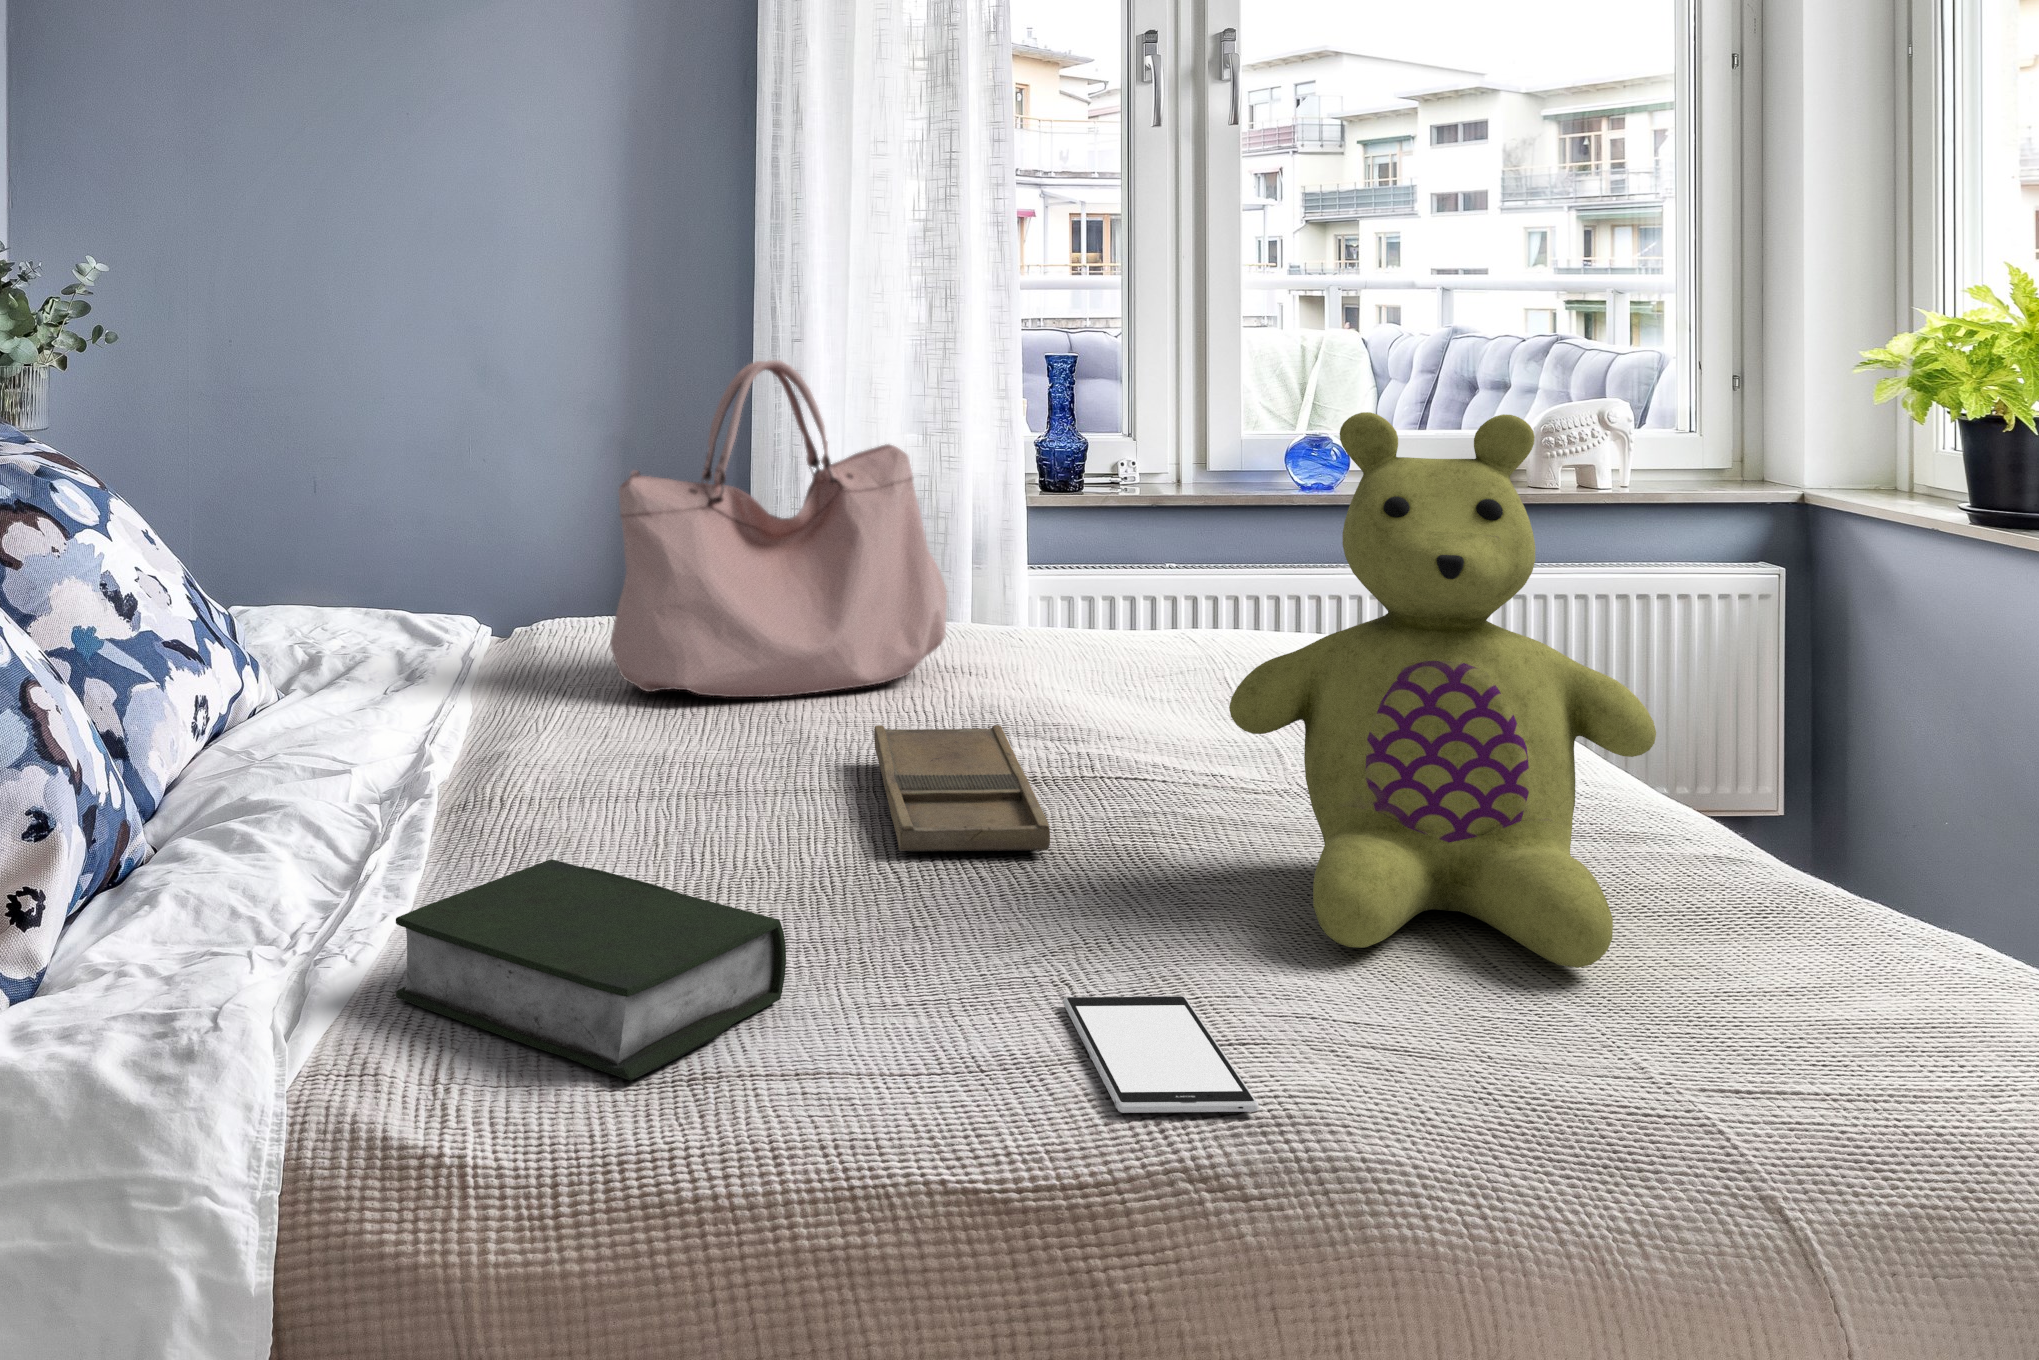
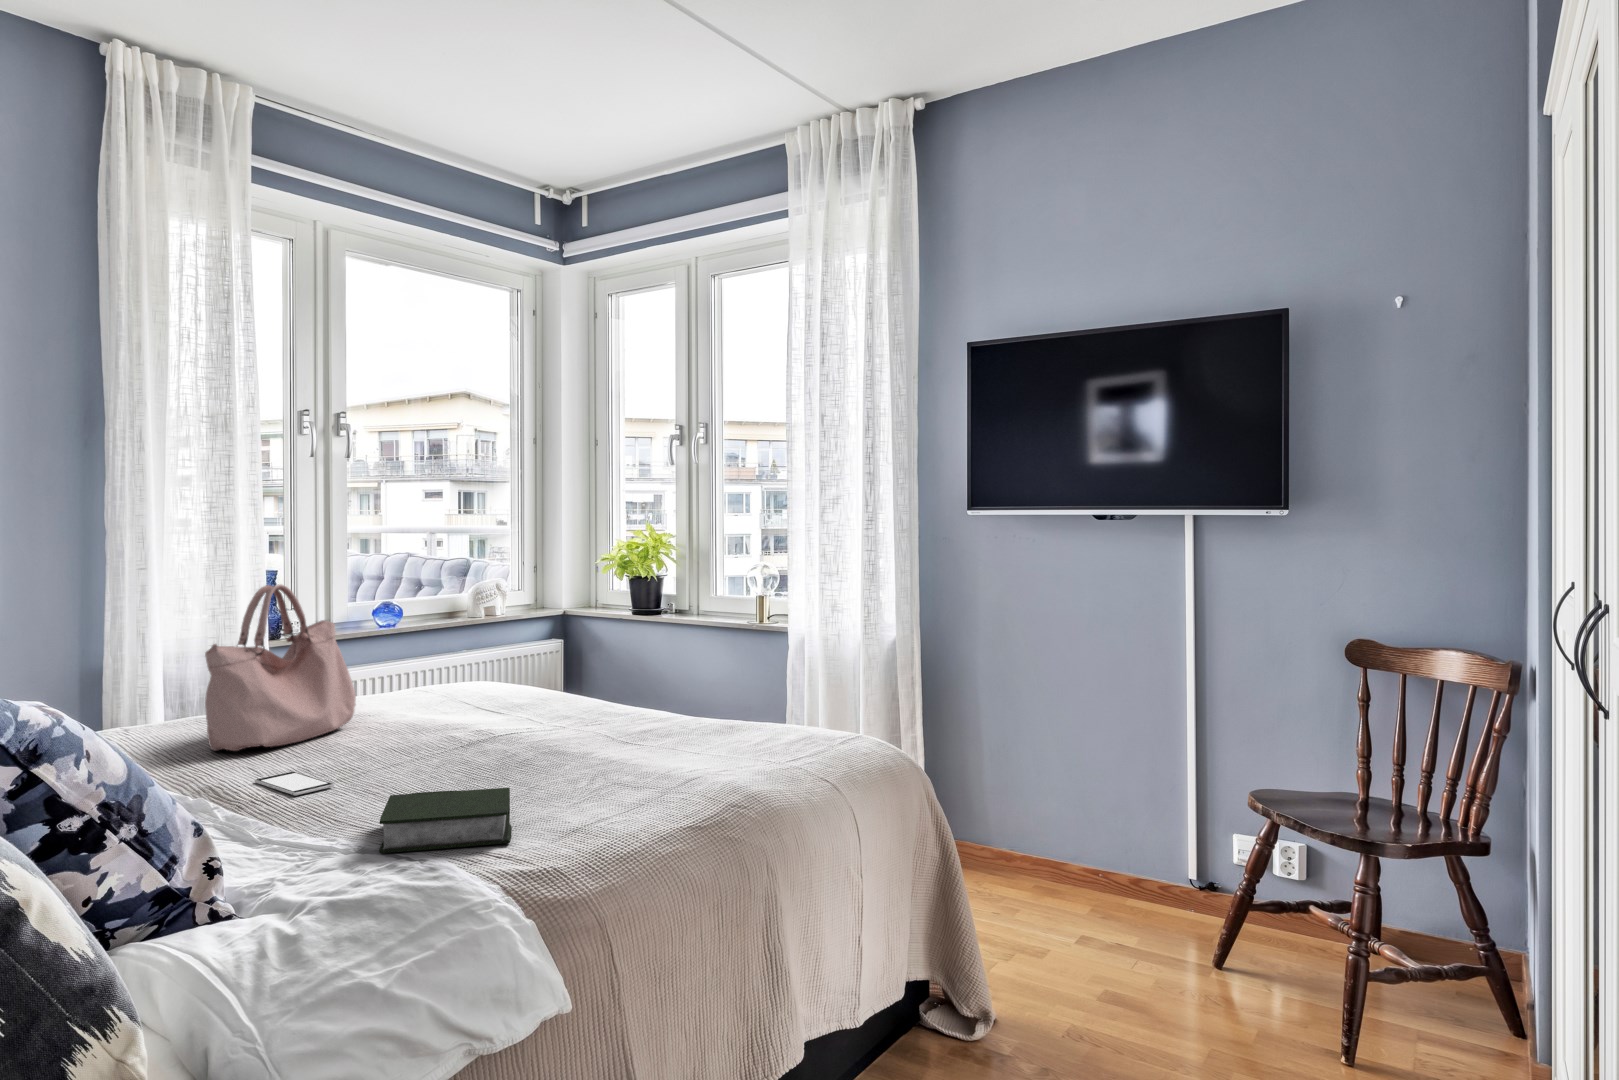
stuffed bear: present [1229,412,1656,968] -> none [573,591,704,762]
tray: present [874,725,1050,851] -> none [394,729,514,774]
smartphone: present [1063,996,1259,1113] -> present [255,772,334,796]

